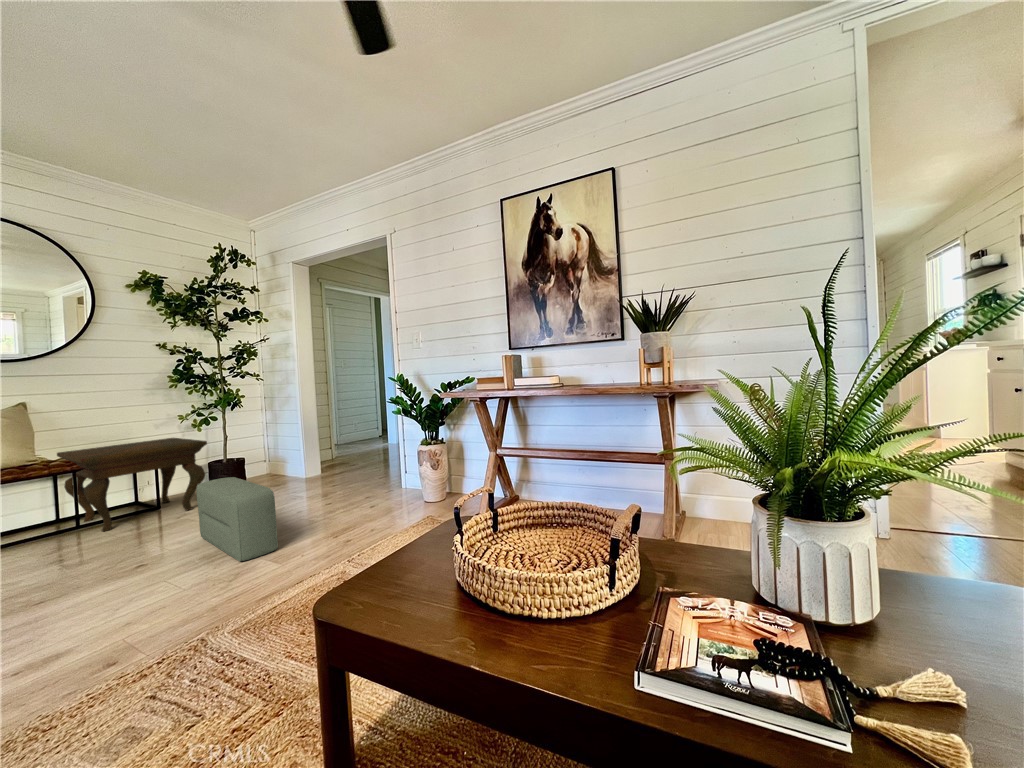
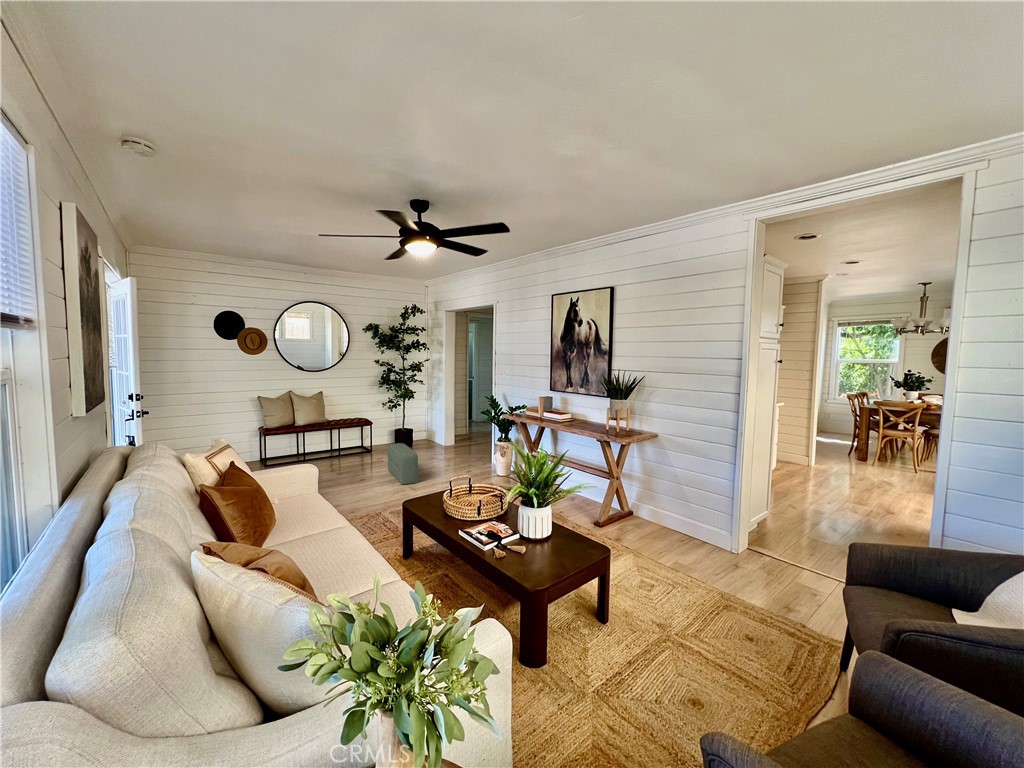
side table: present [57,438,207,532] -> none [333,414,394,460]

